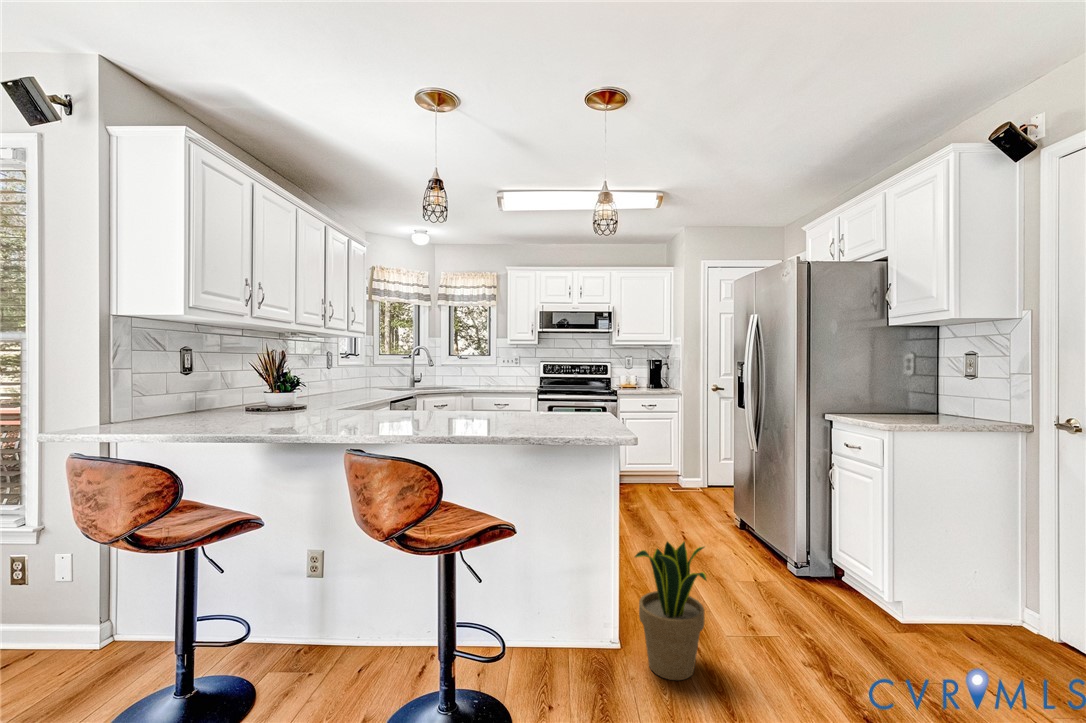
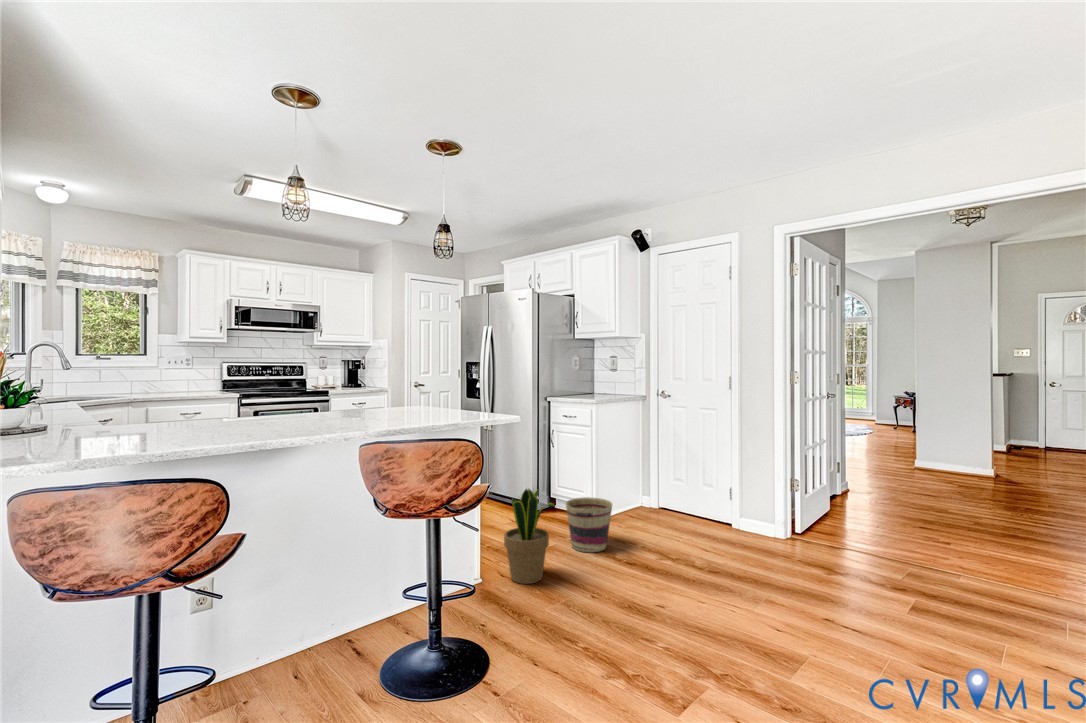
basket: none [781,574,867,677] -> present [566,497,612,552]

